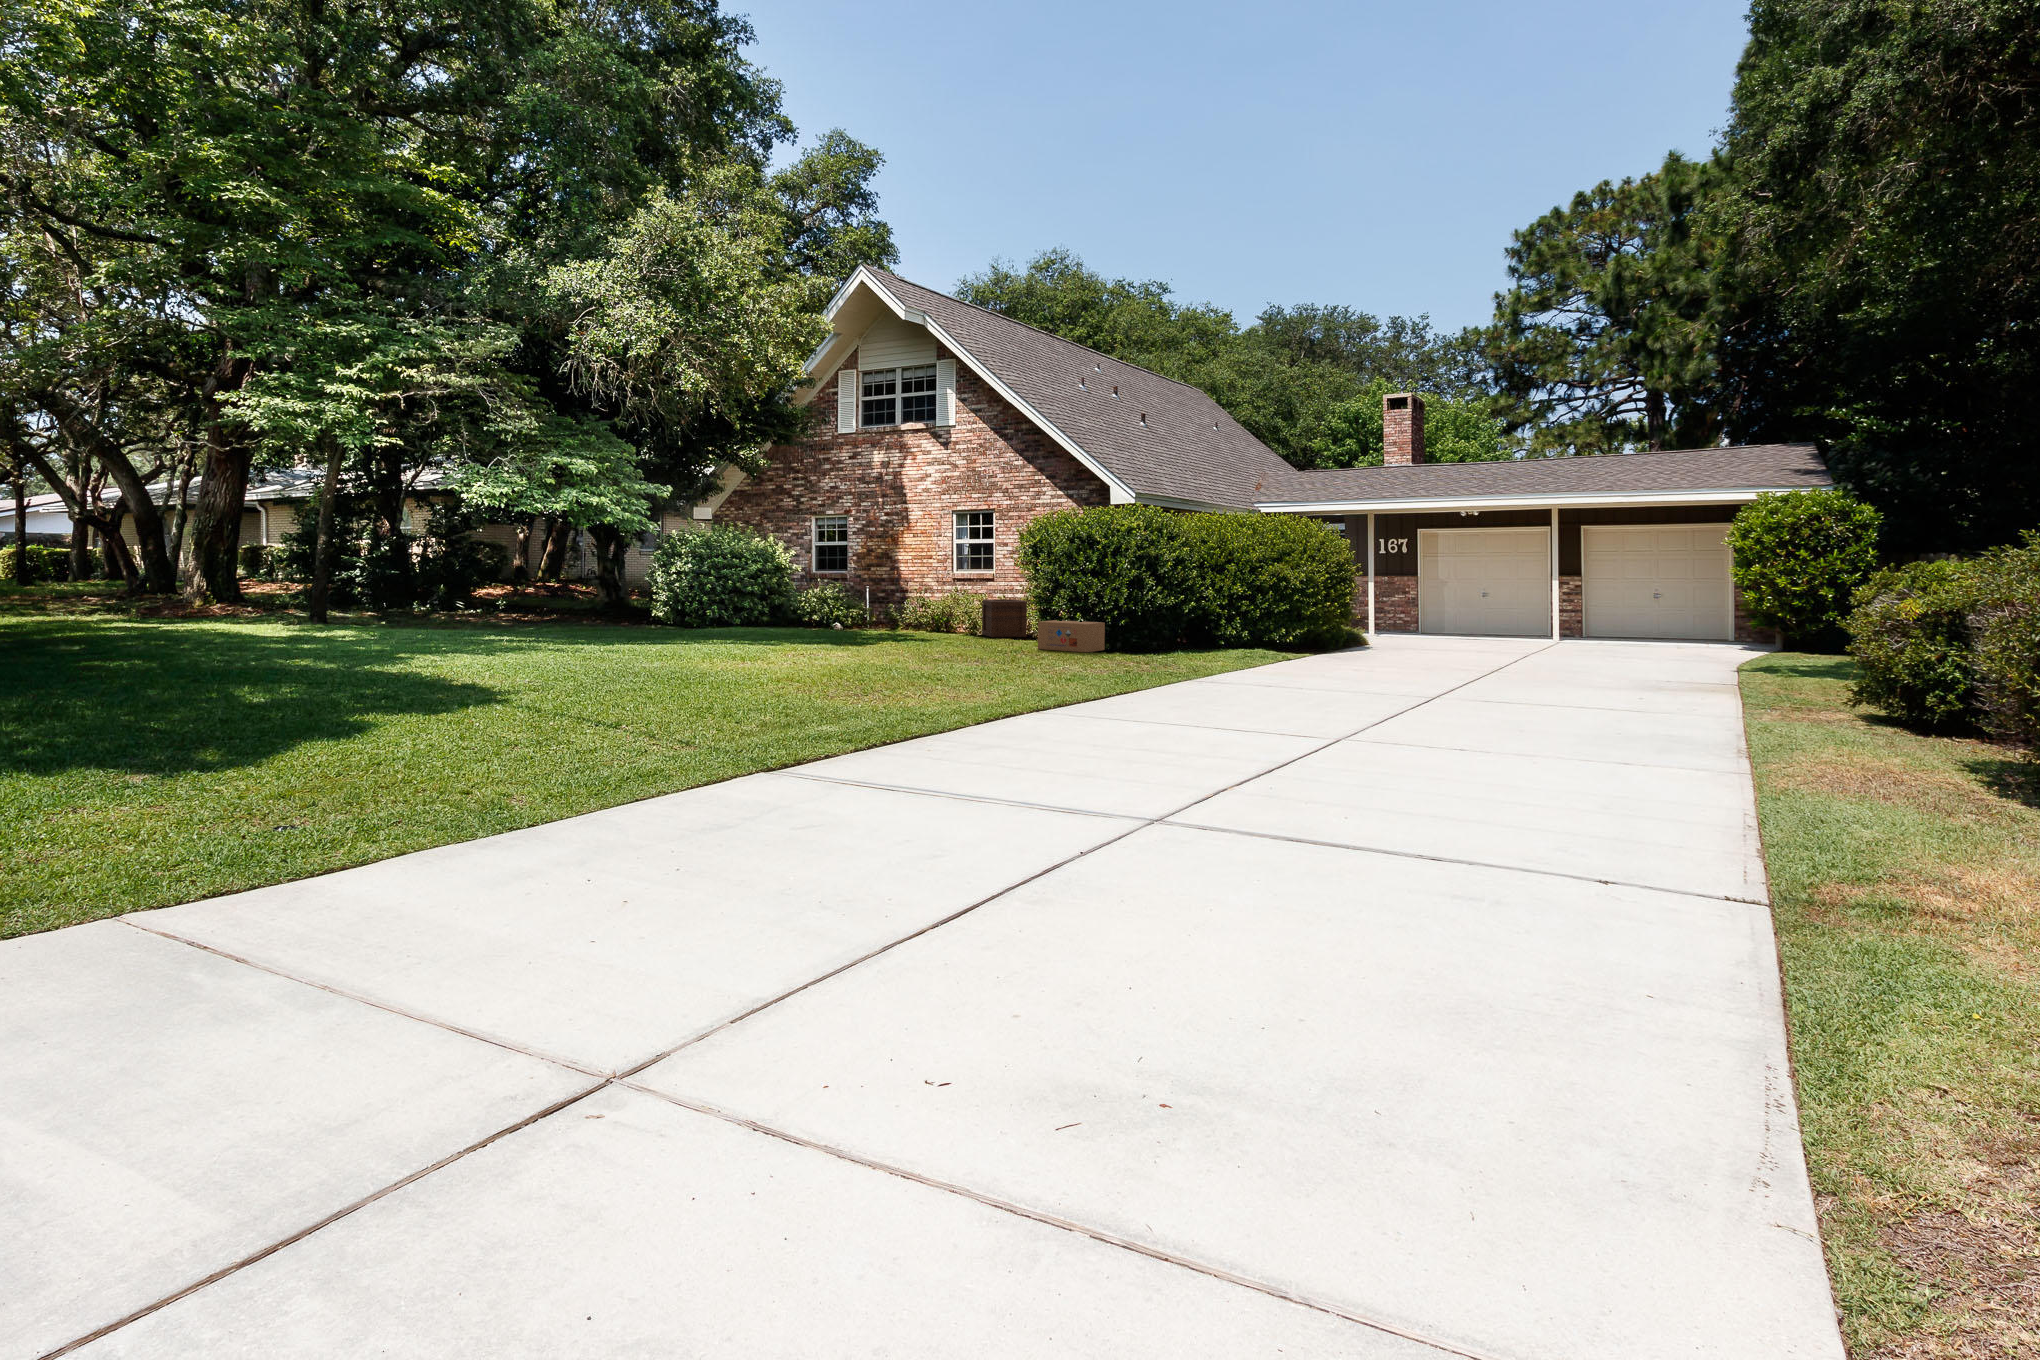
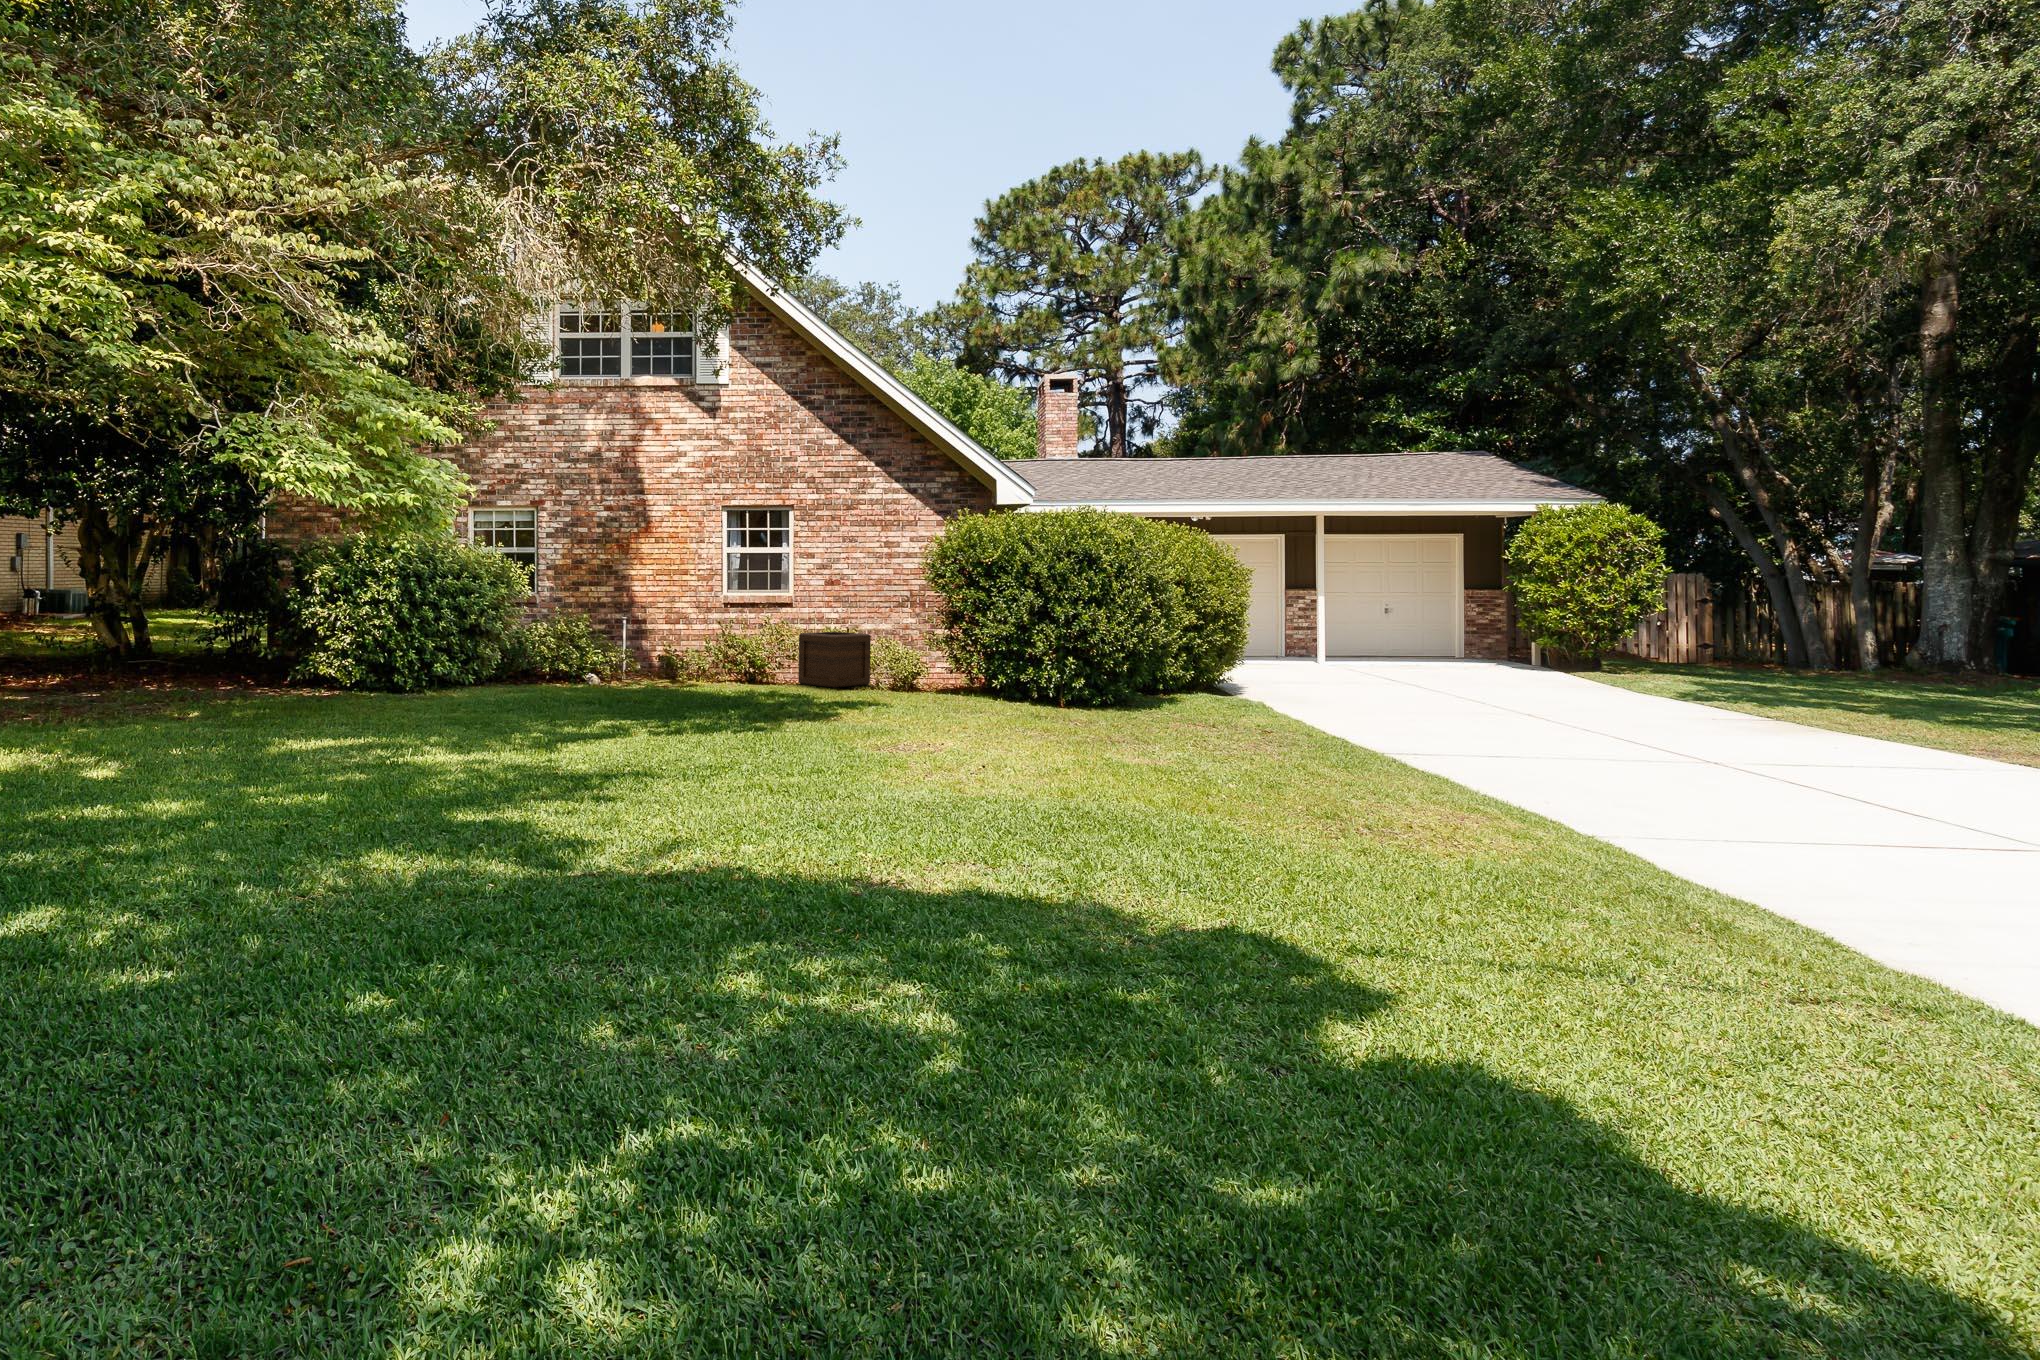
cardboard box: present [1038,620,1105,652] -> none [979,663,1062,707]

